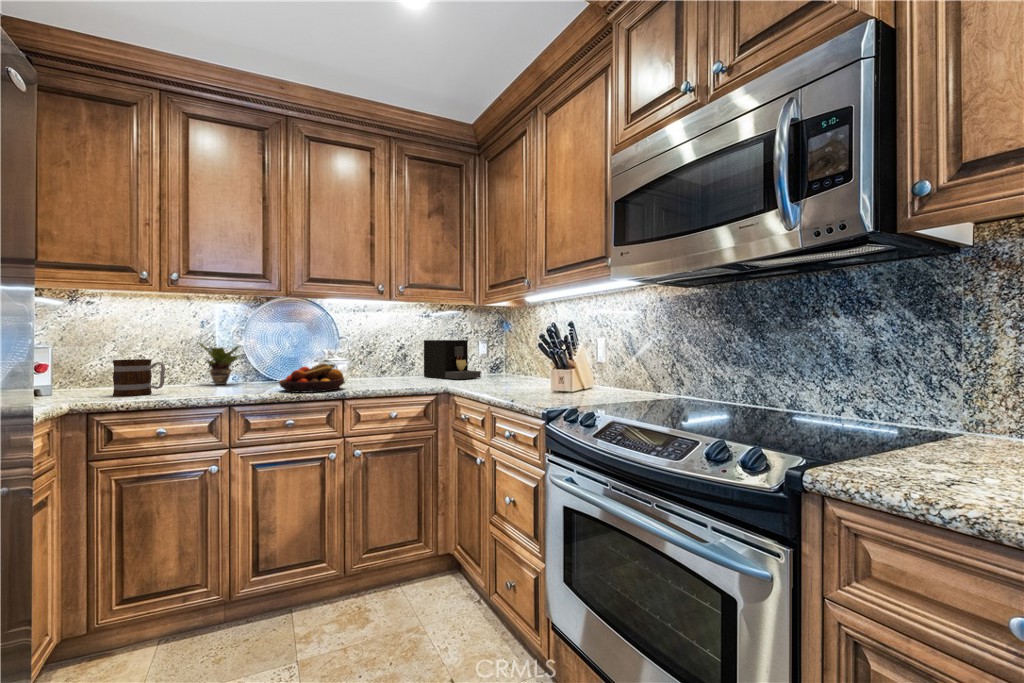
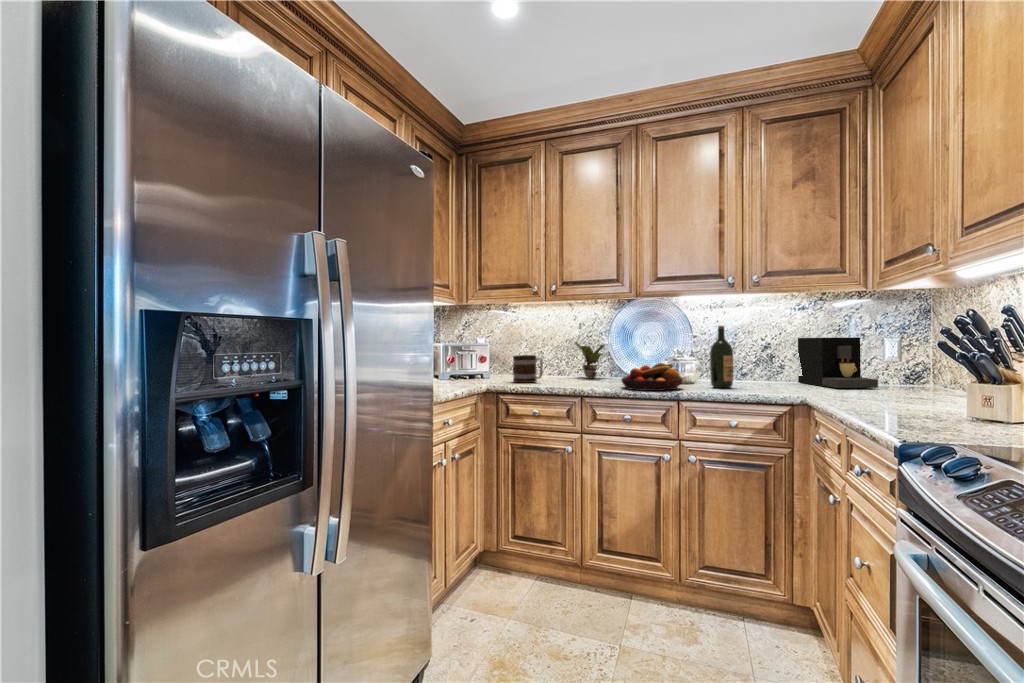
wine bottle: none [365,328,385,385] -> present [710,326,733,388]

